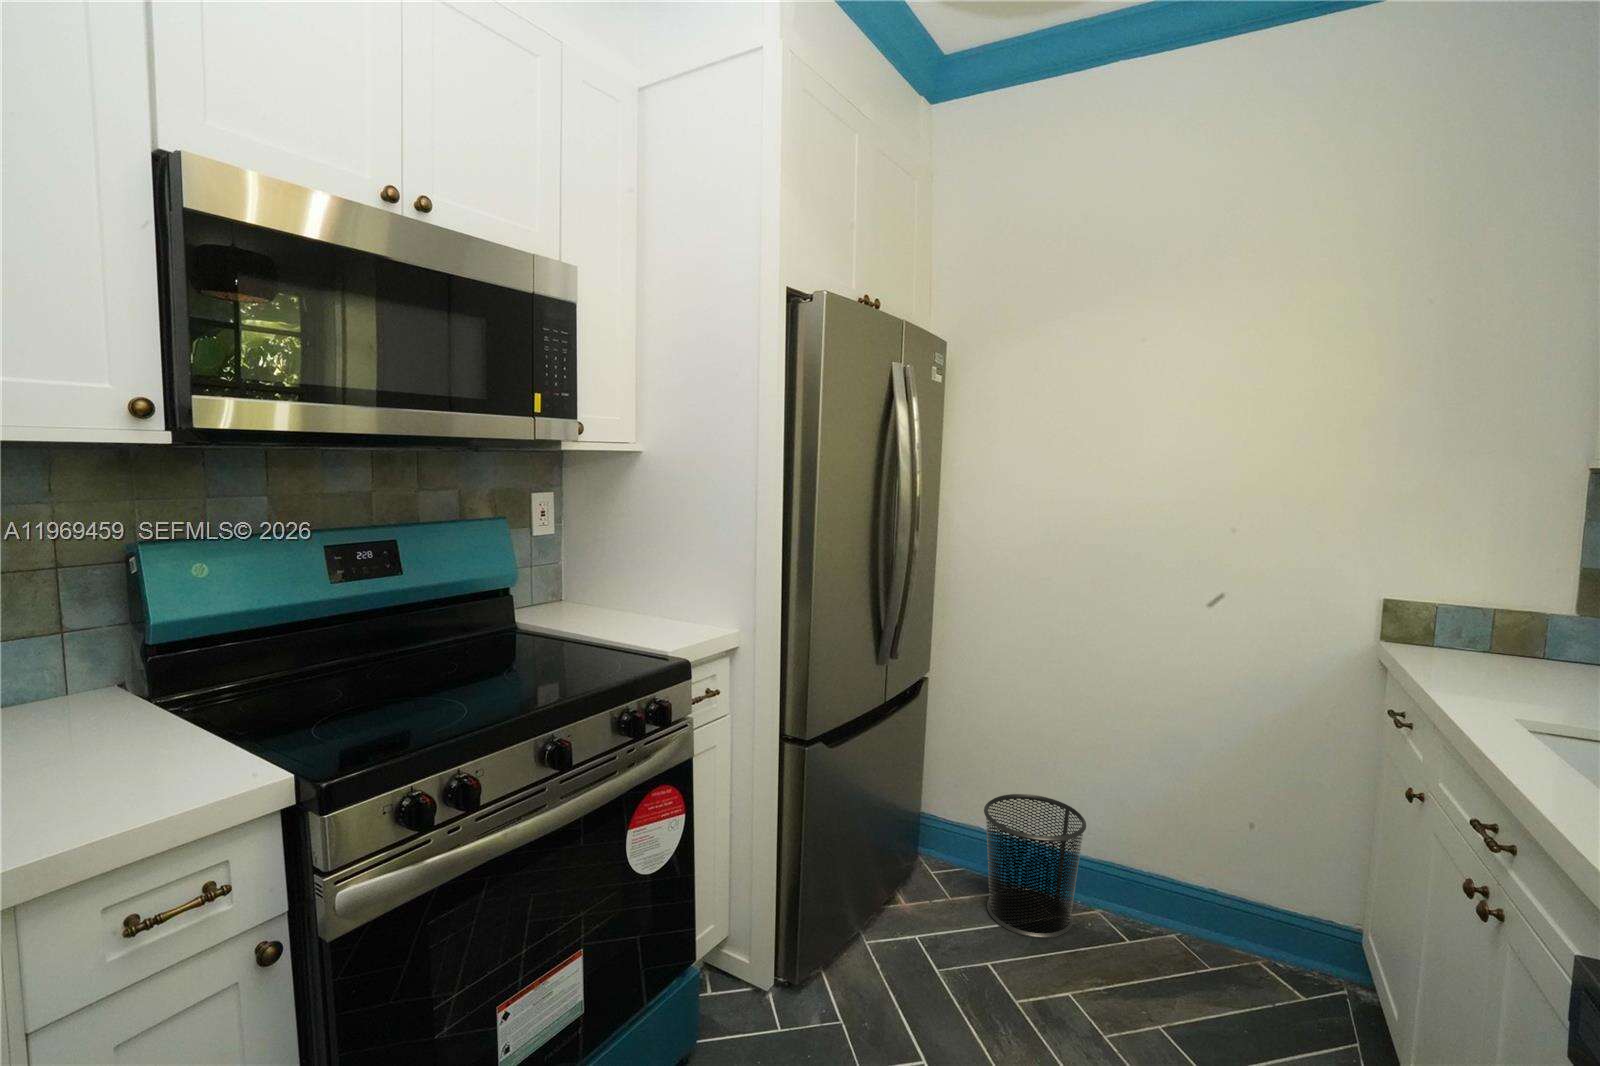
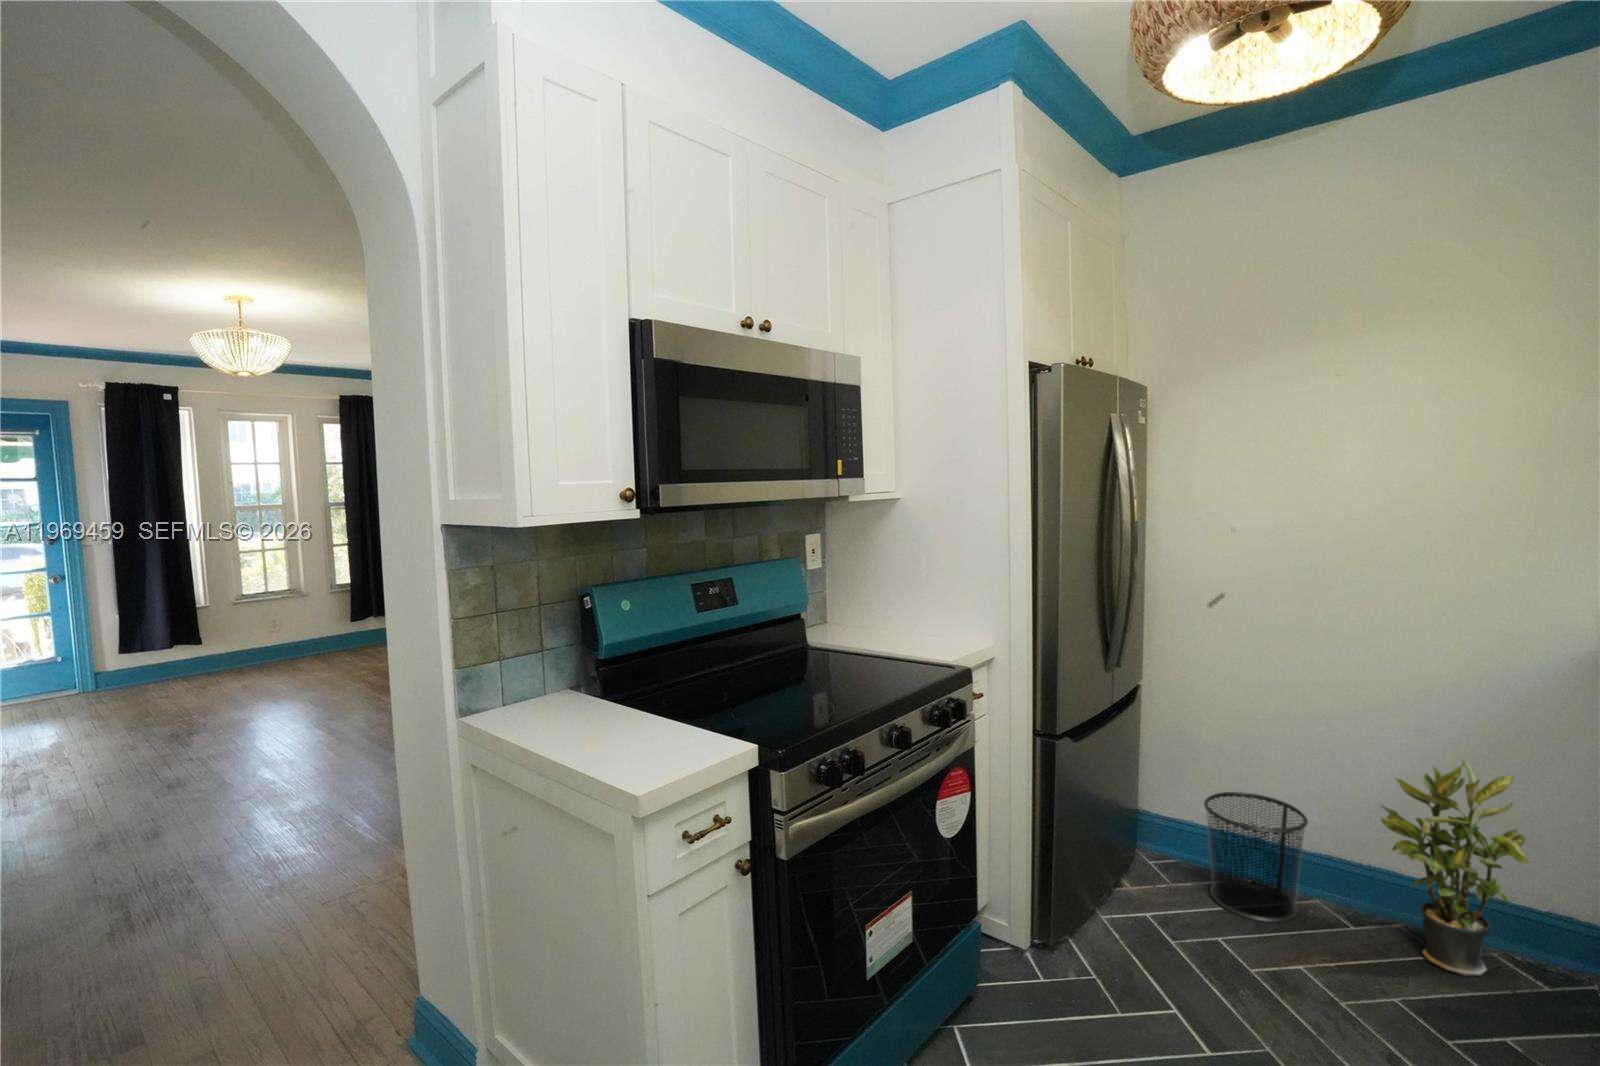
potted plant: none [1154,756,1292,992] -> present [1381,760,1528,976]

